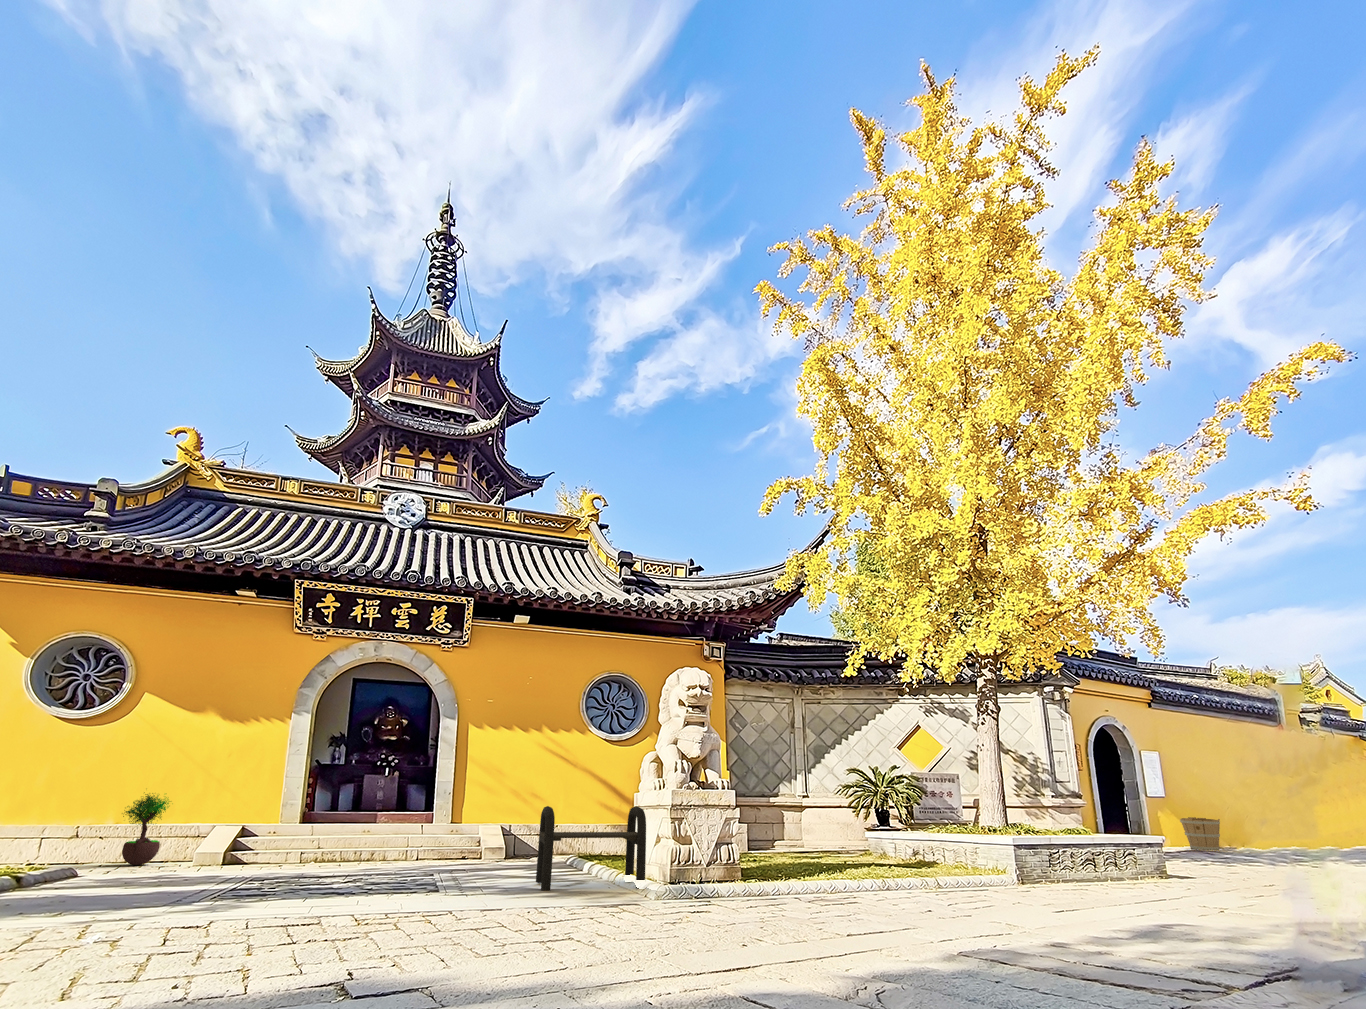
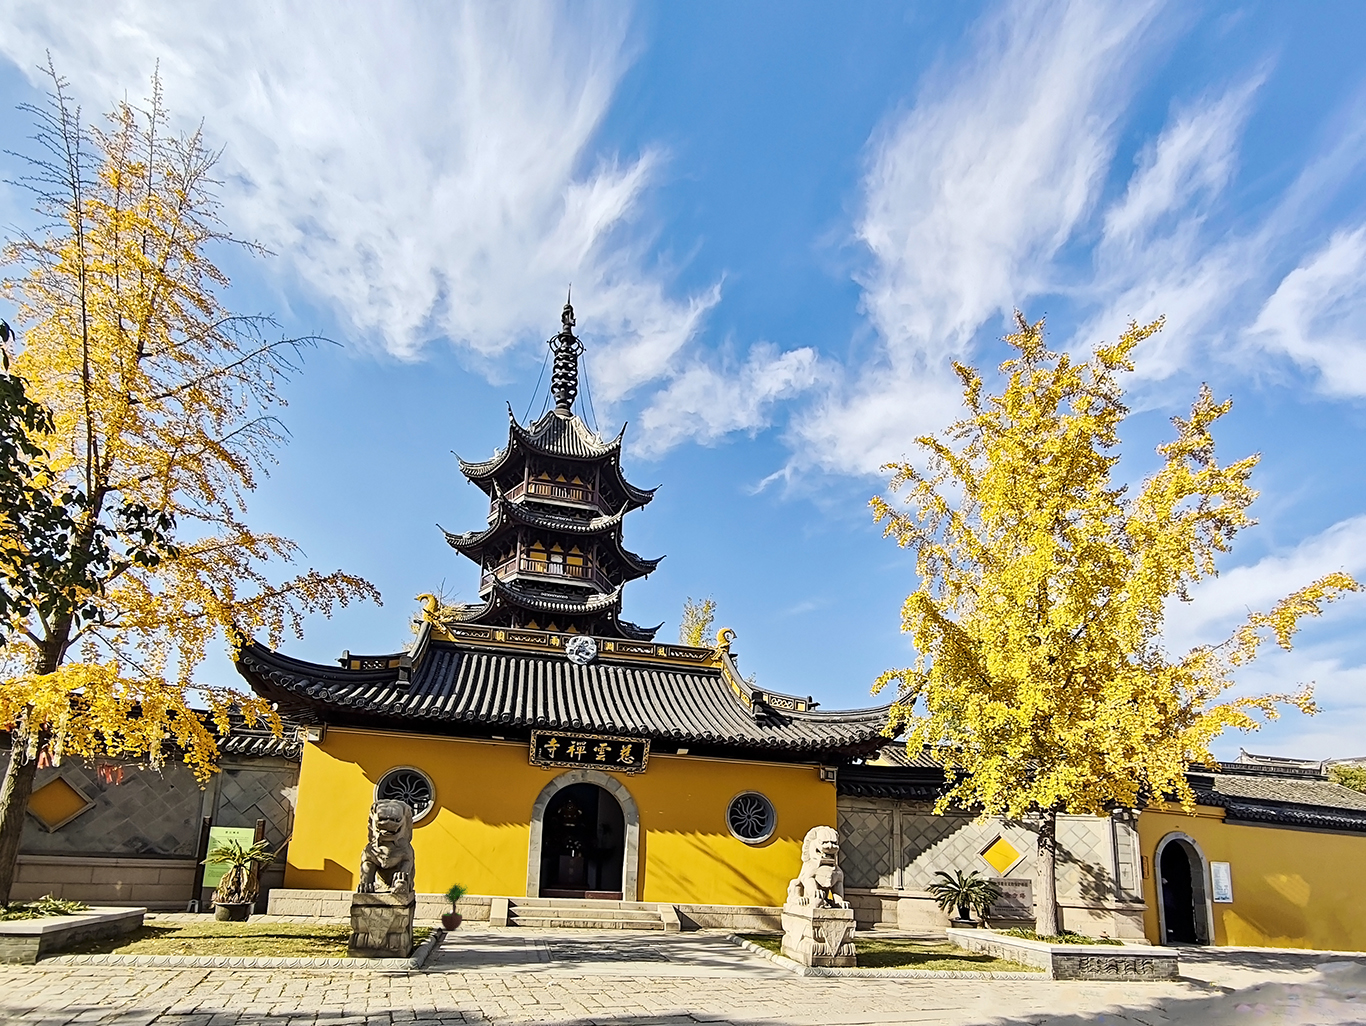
bench: present [536,806,646,891] -> none [729,914,798,968]
wooden bucket: present [1180,817,1220,850] -> none [1211,916,1244,945]

